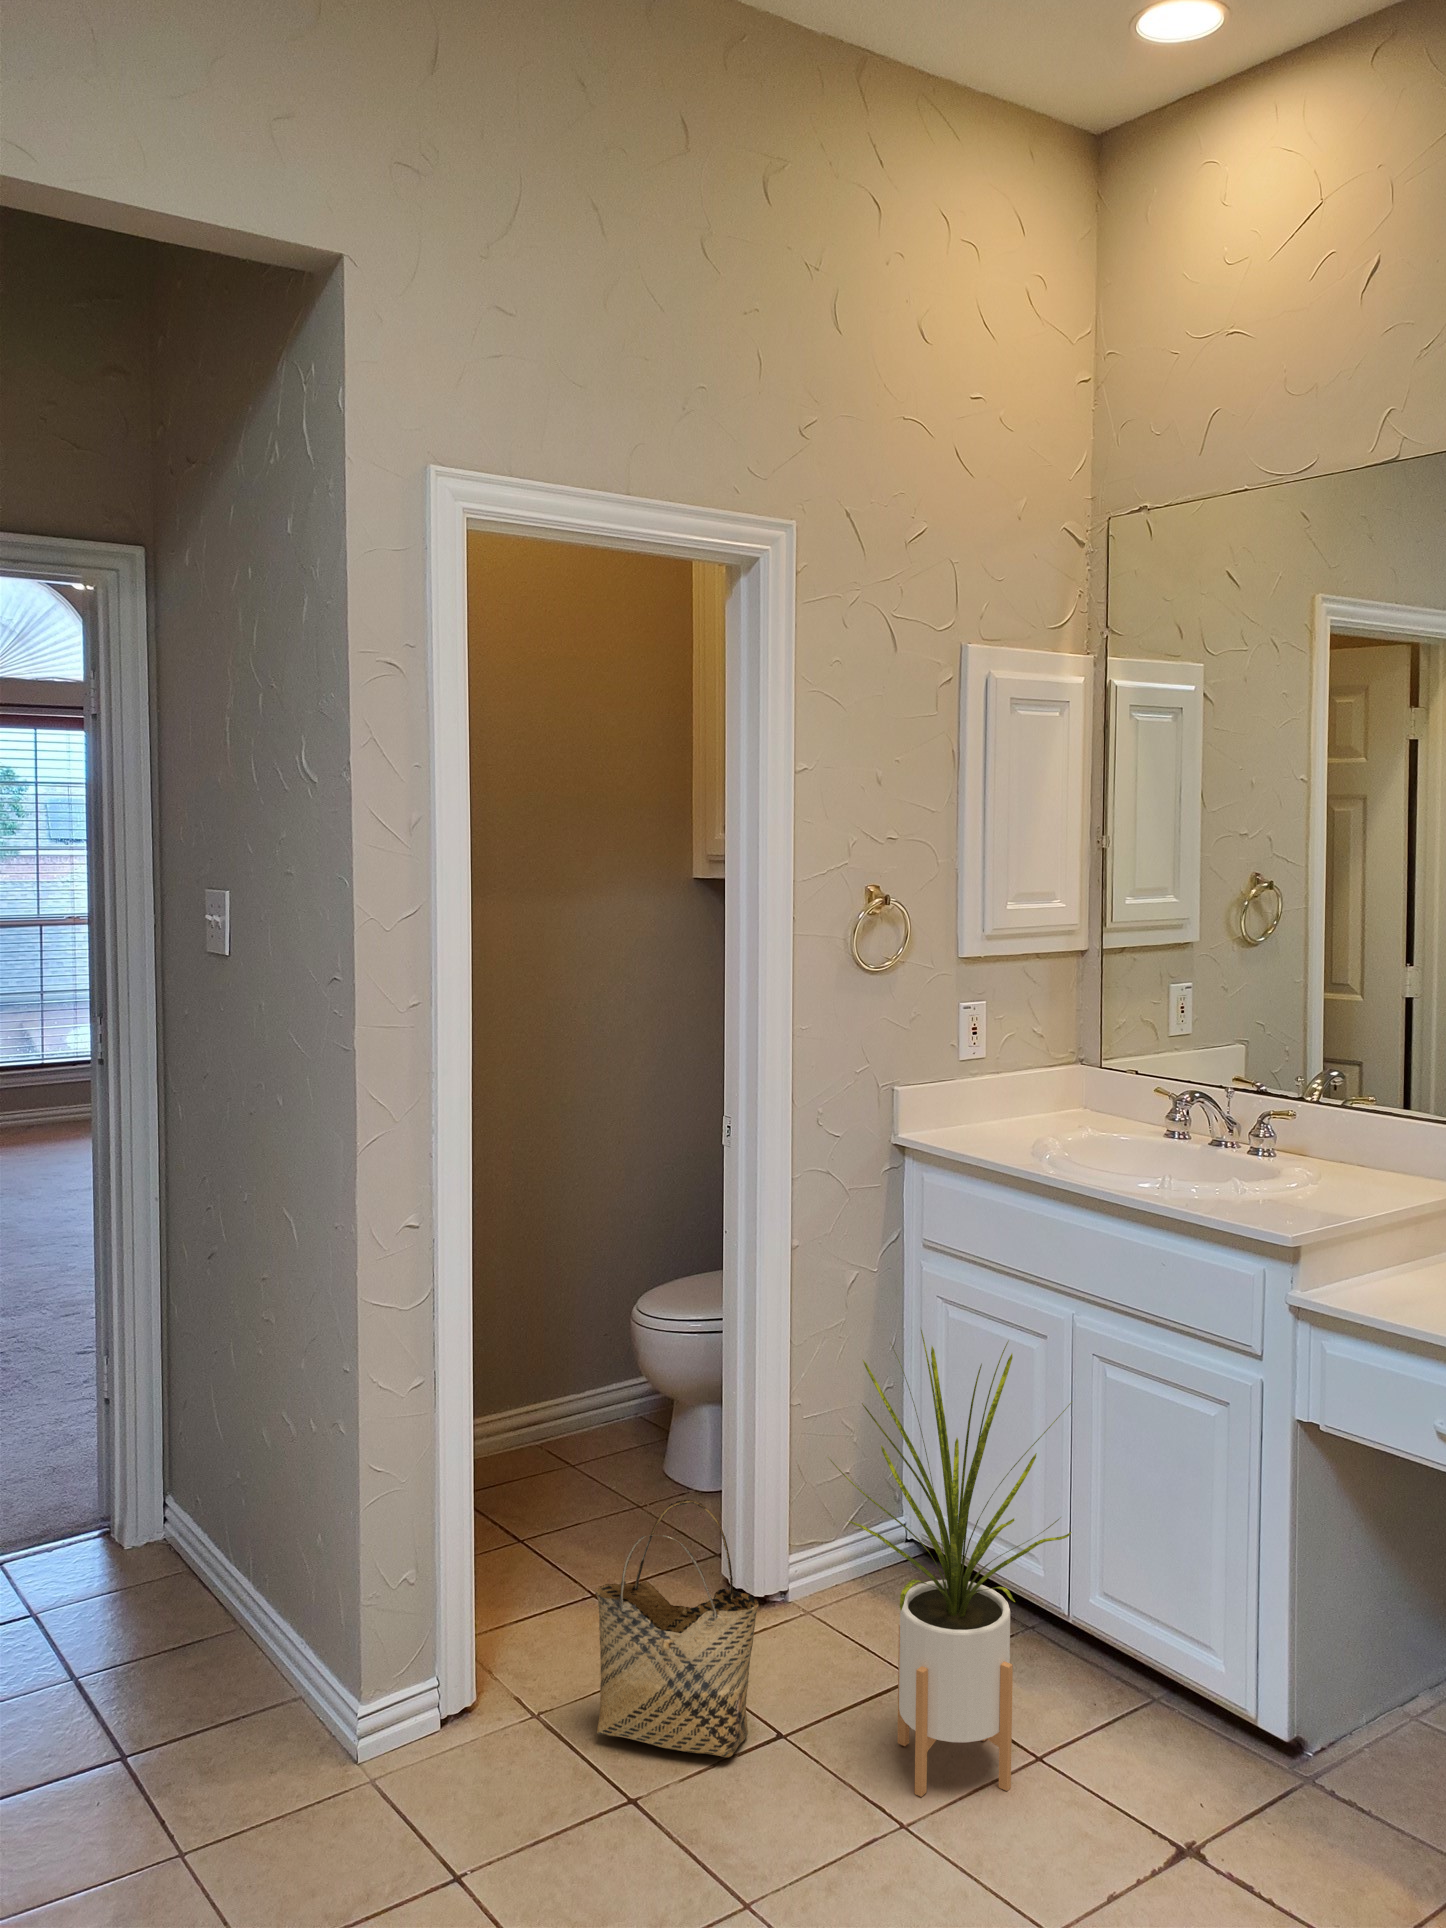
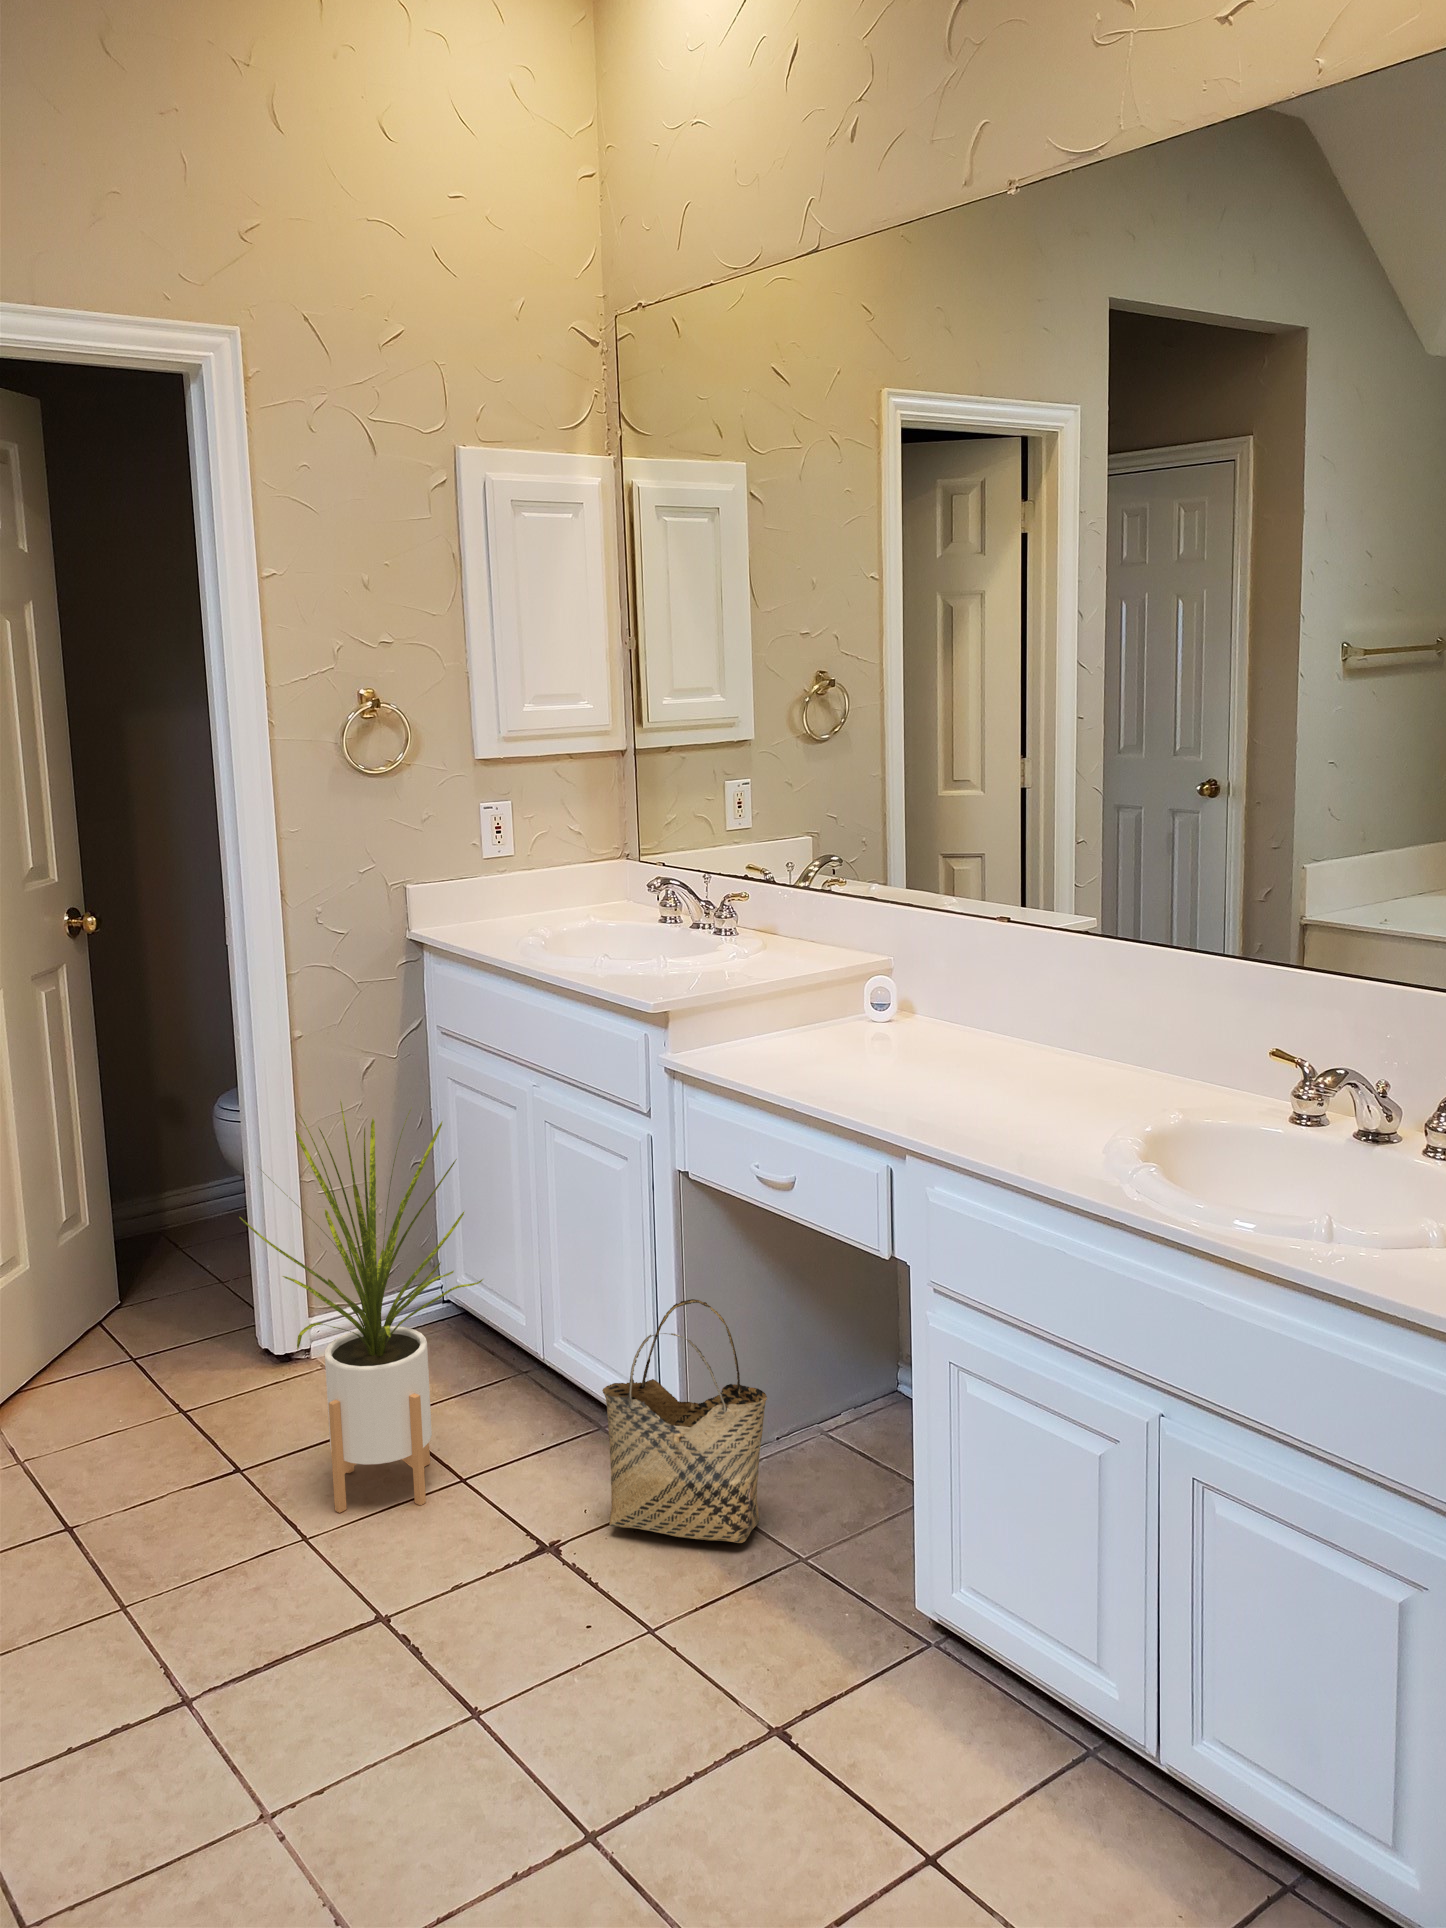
woven basket: present [595,1500,759,1757] -> present [602,1299,767,1543]

